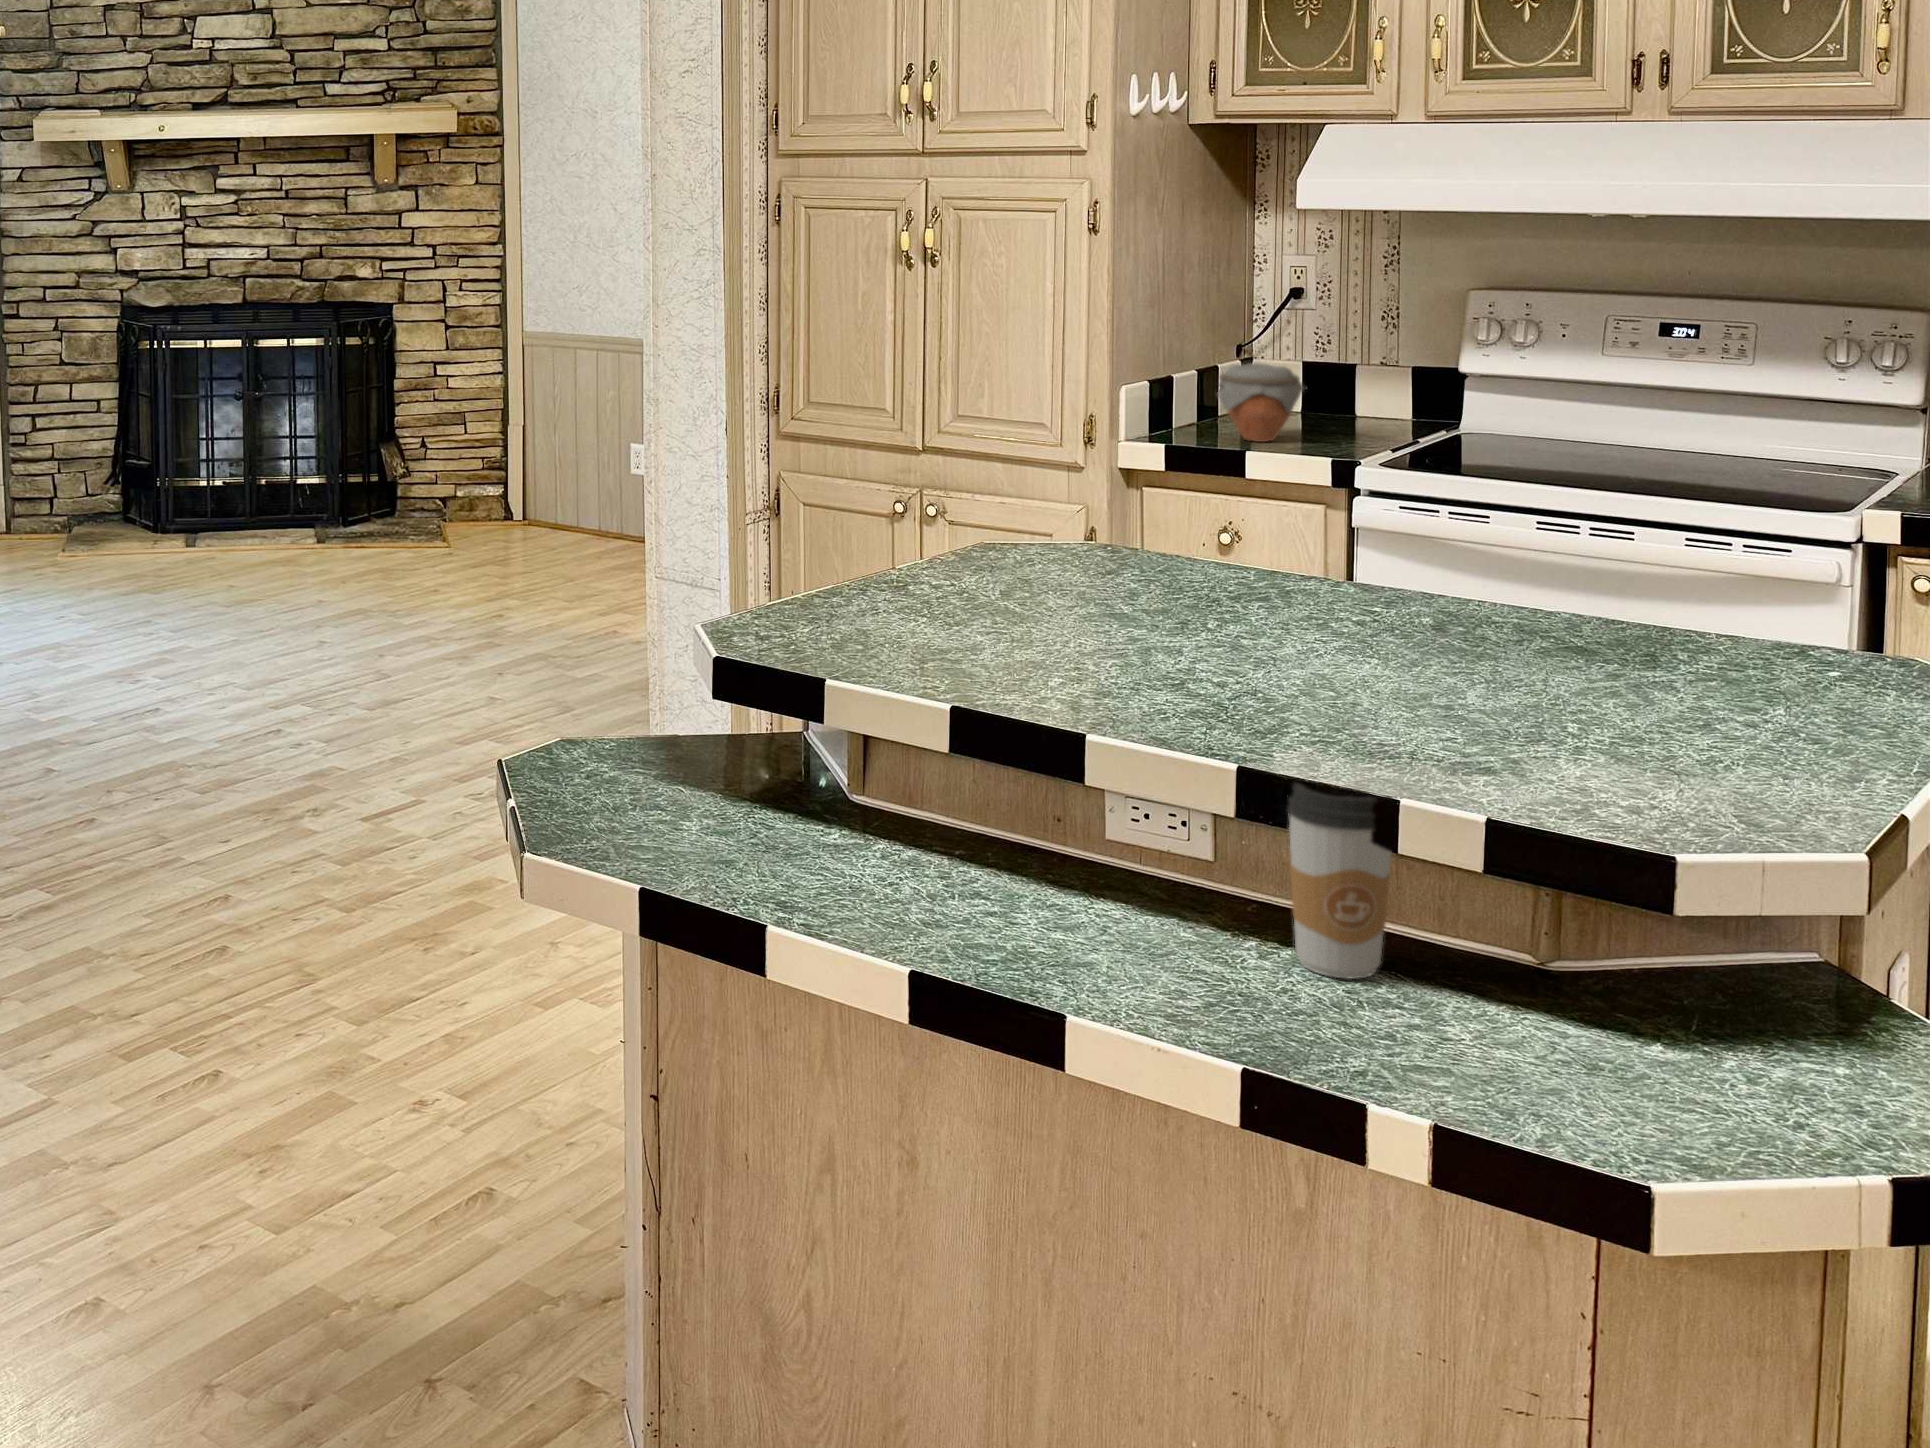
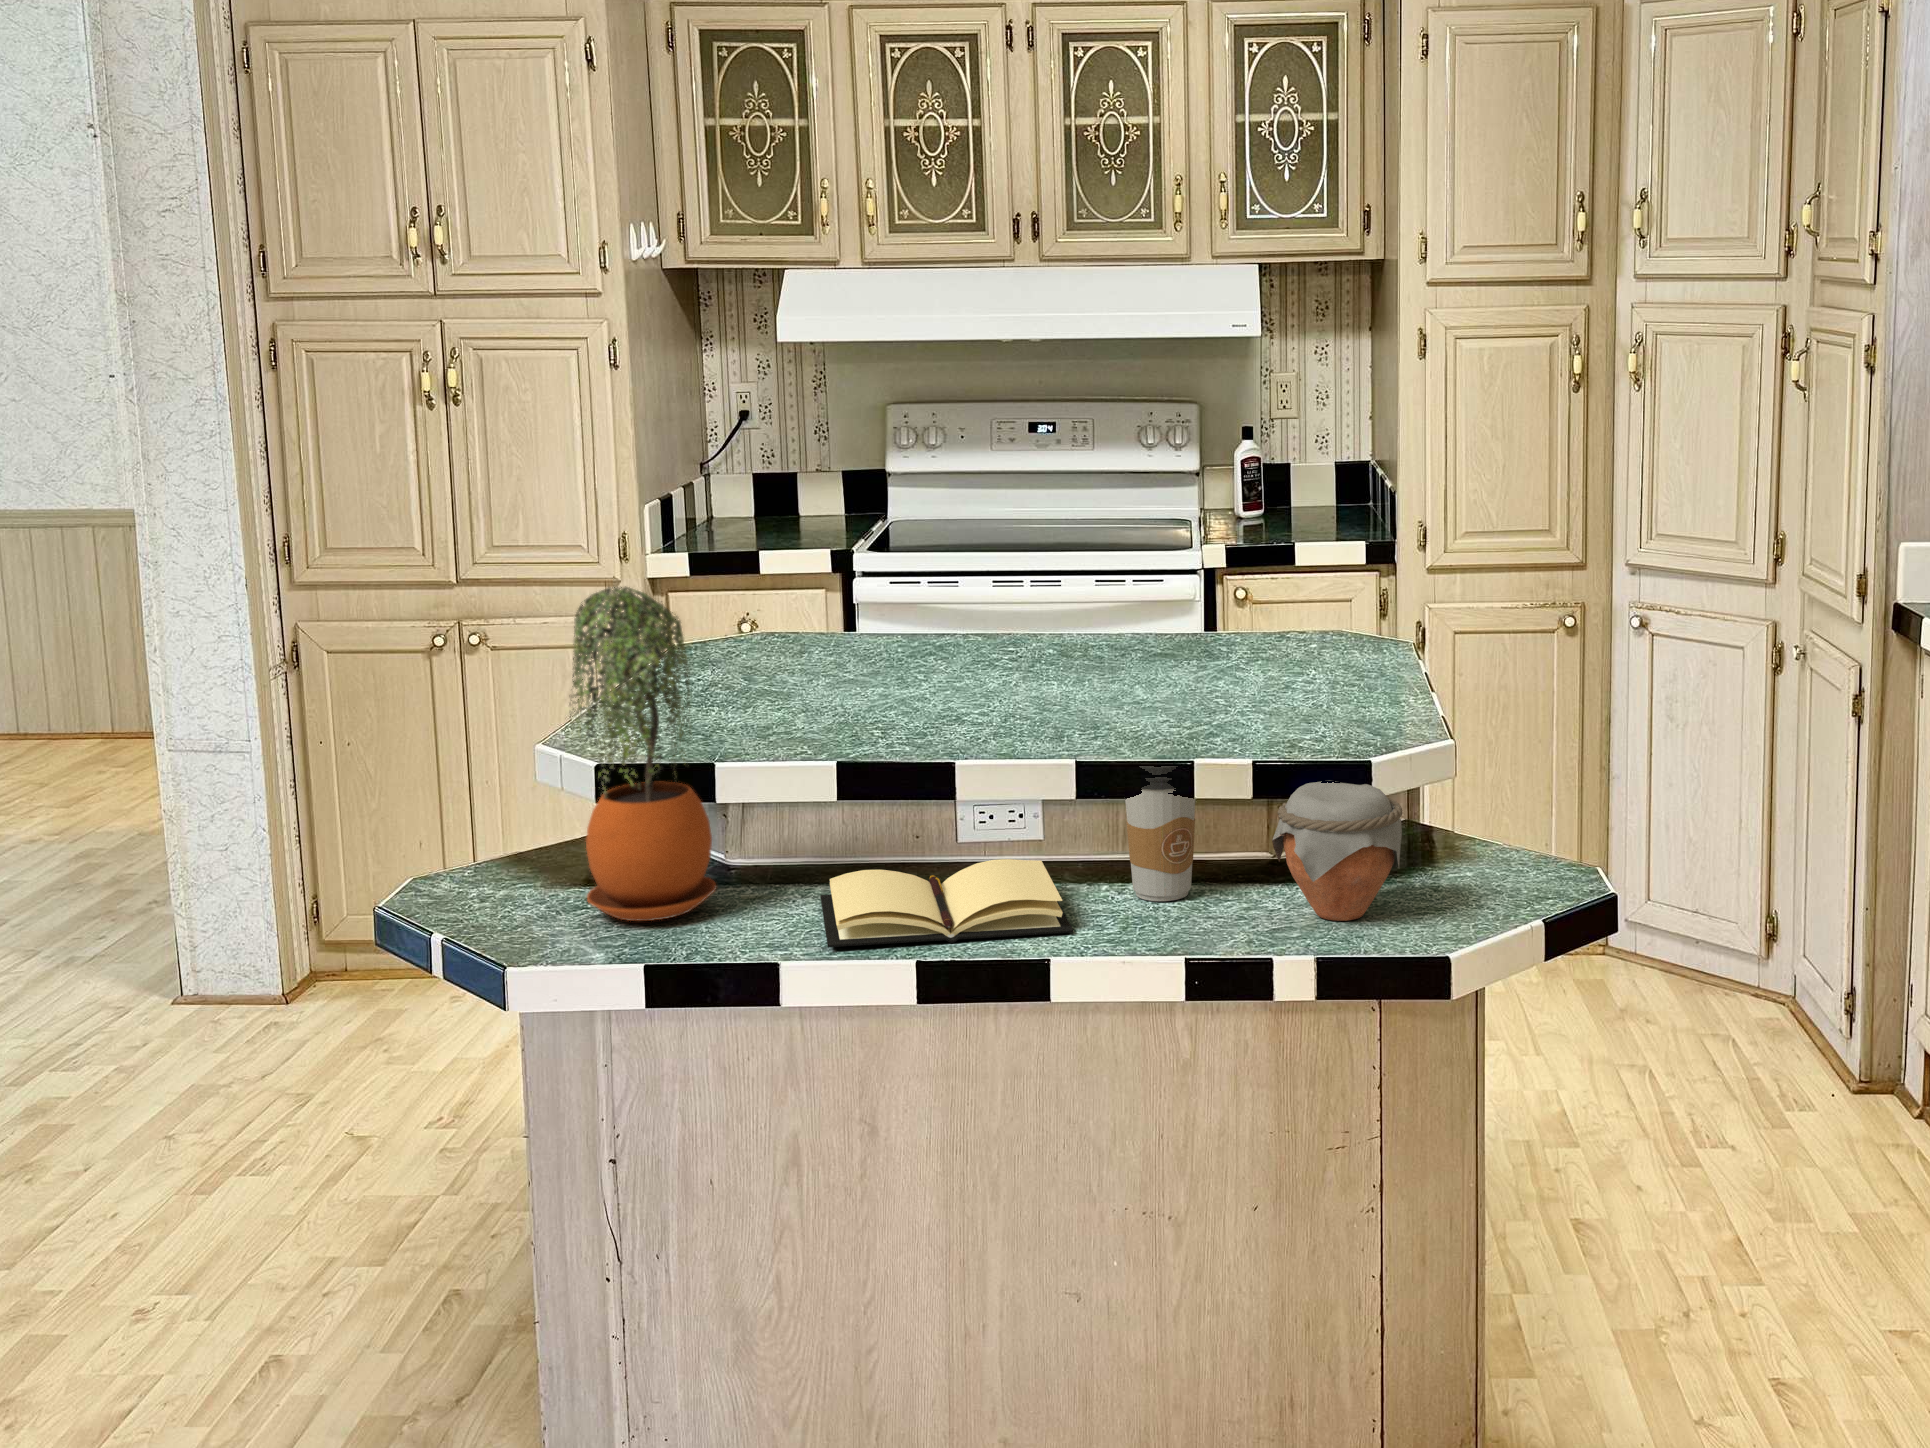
jar: present [1218,363,1304,442] -> present [1272,782,1402,921]
potted plant: none [673,470,815,844] -> present [570,586,716,921]
book: none [858,840,1201,983] -> present [820,859,1073,947]

